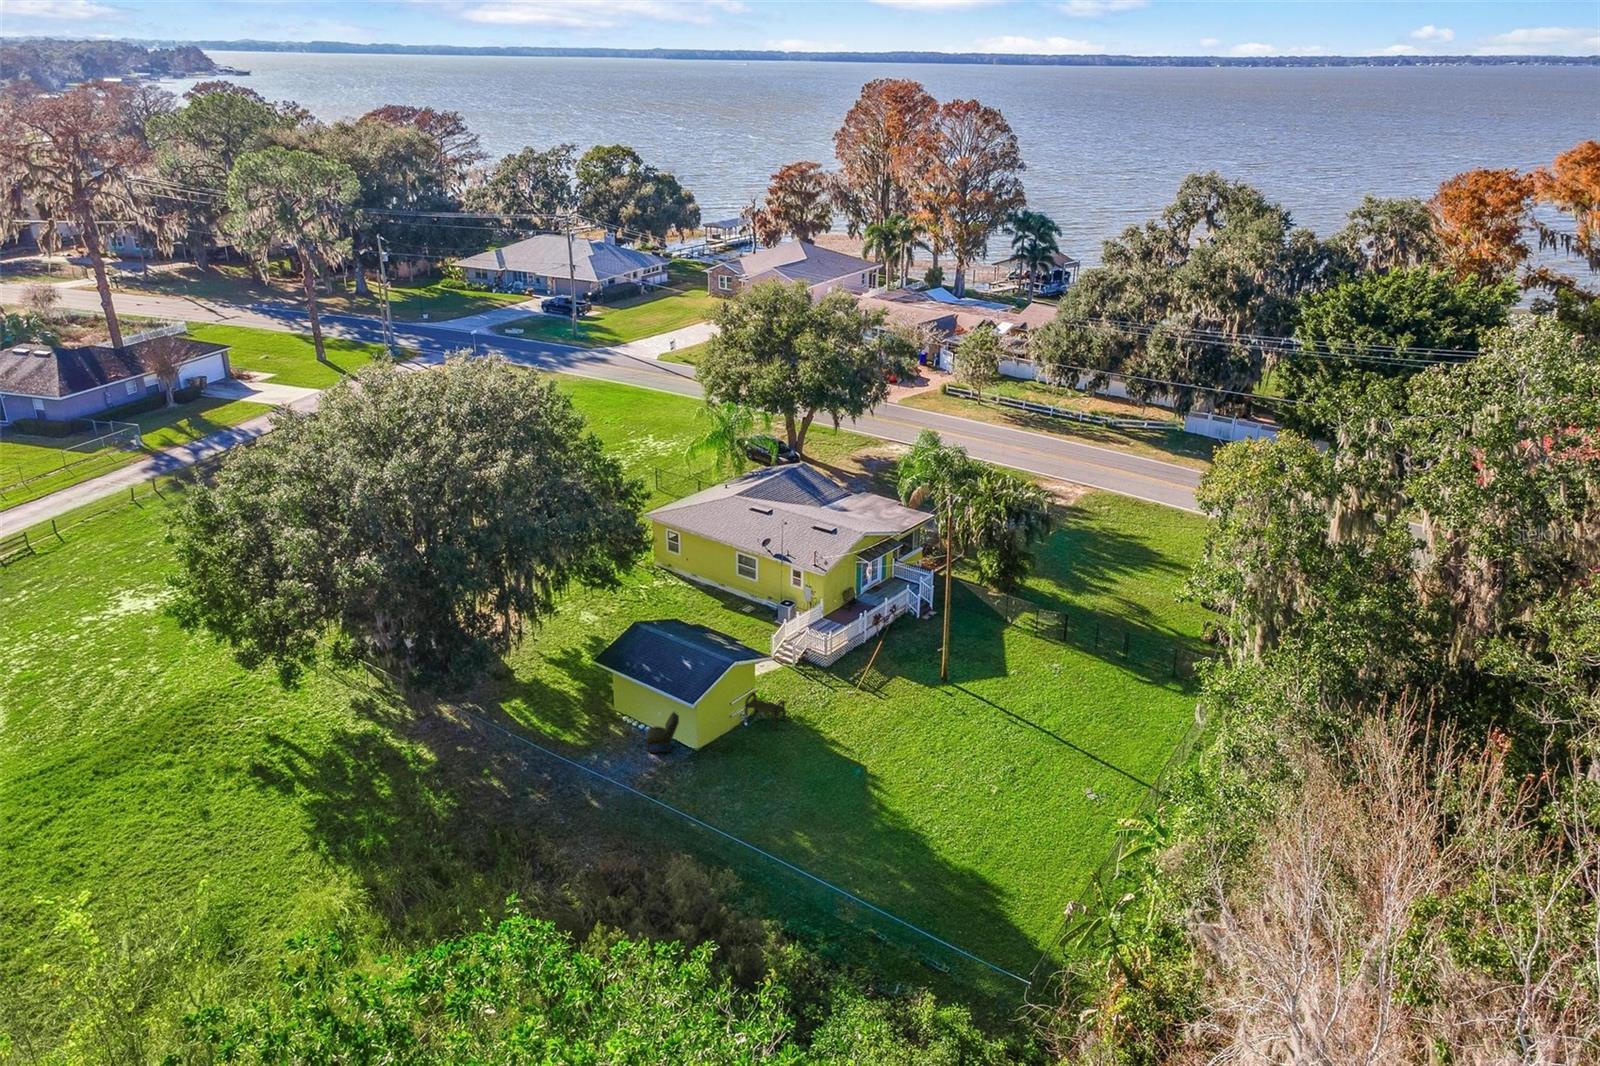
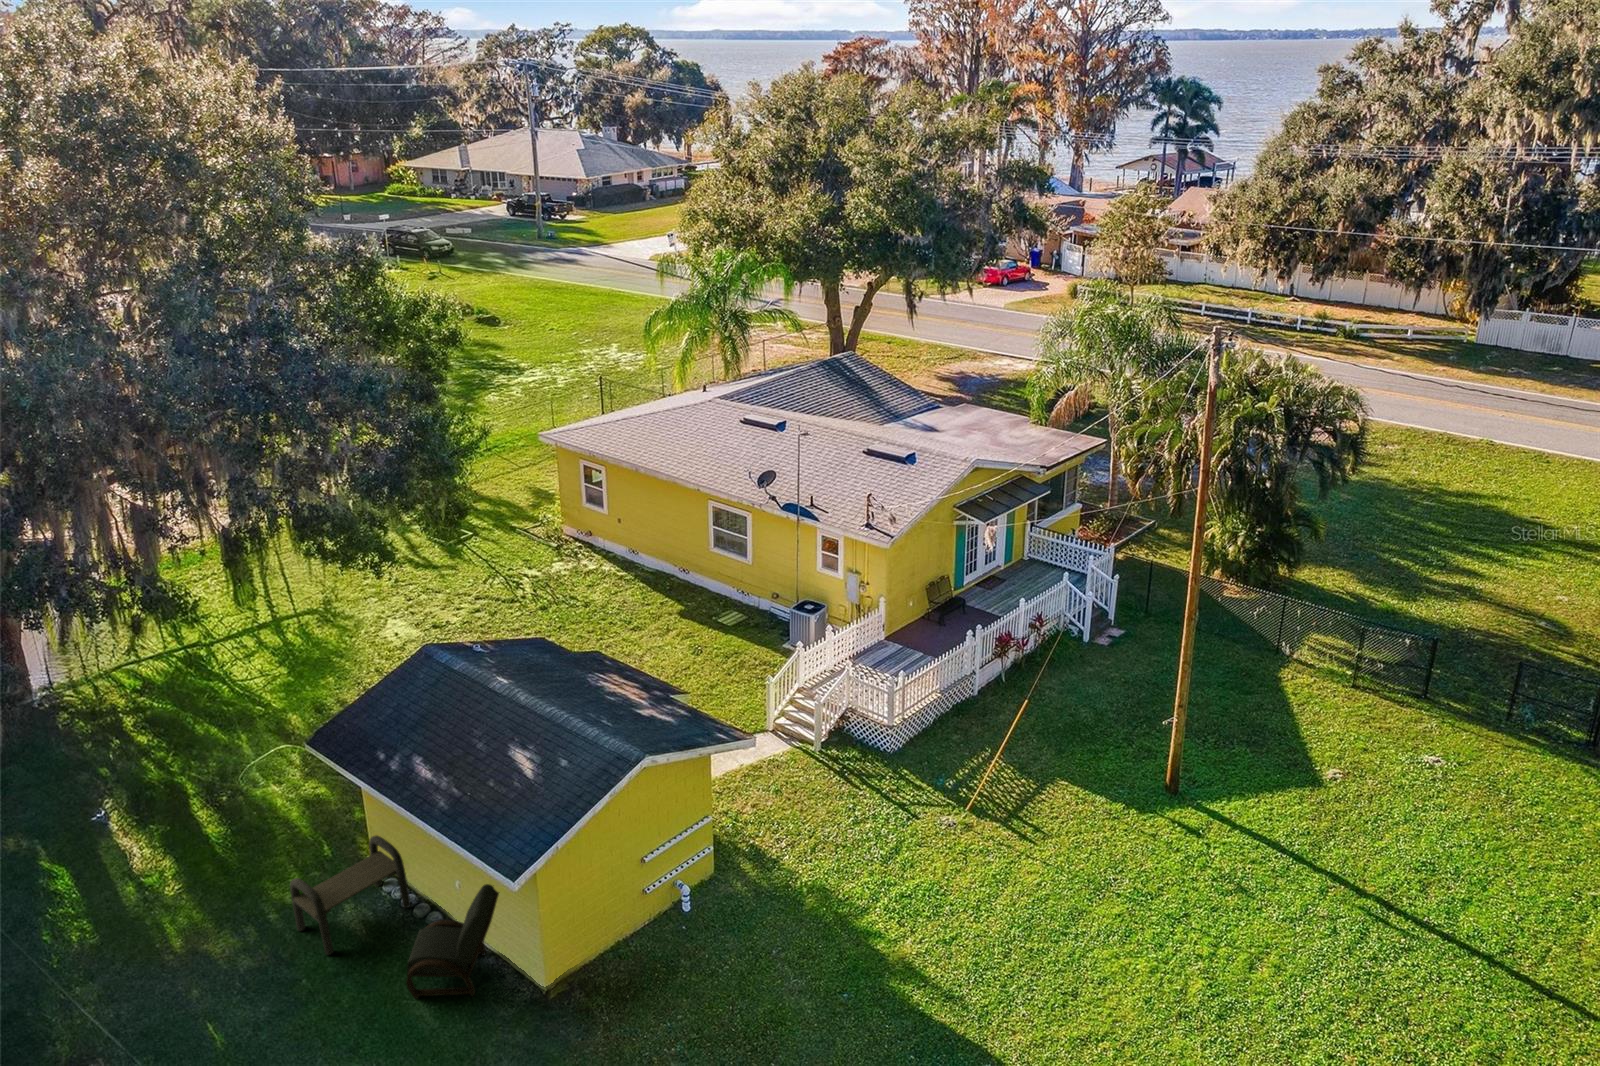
bench: present [744,692,785,730] -> present [290,836,411,955]

